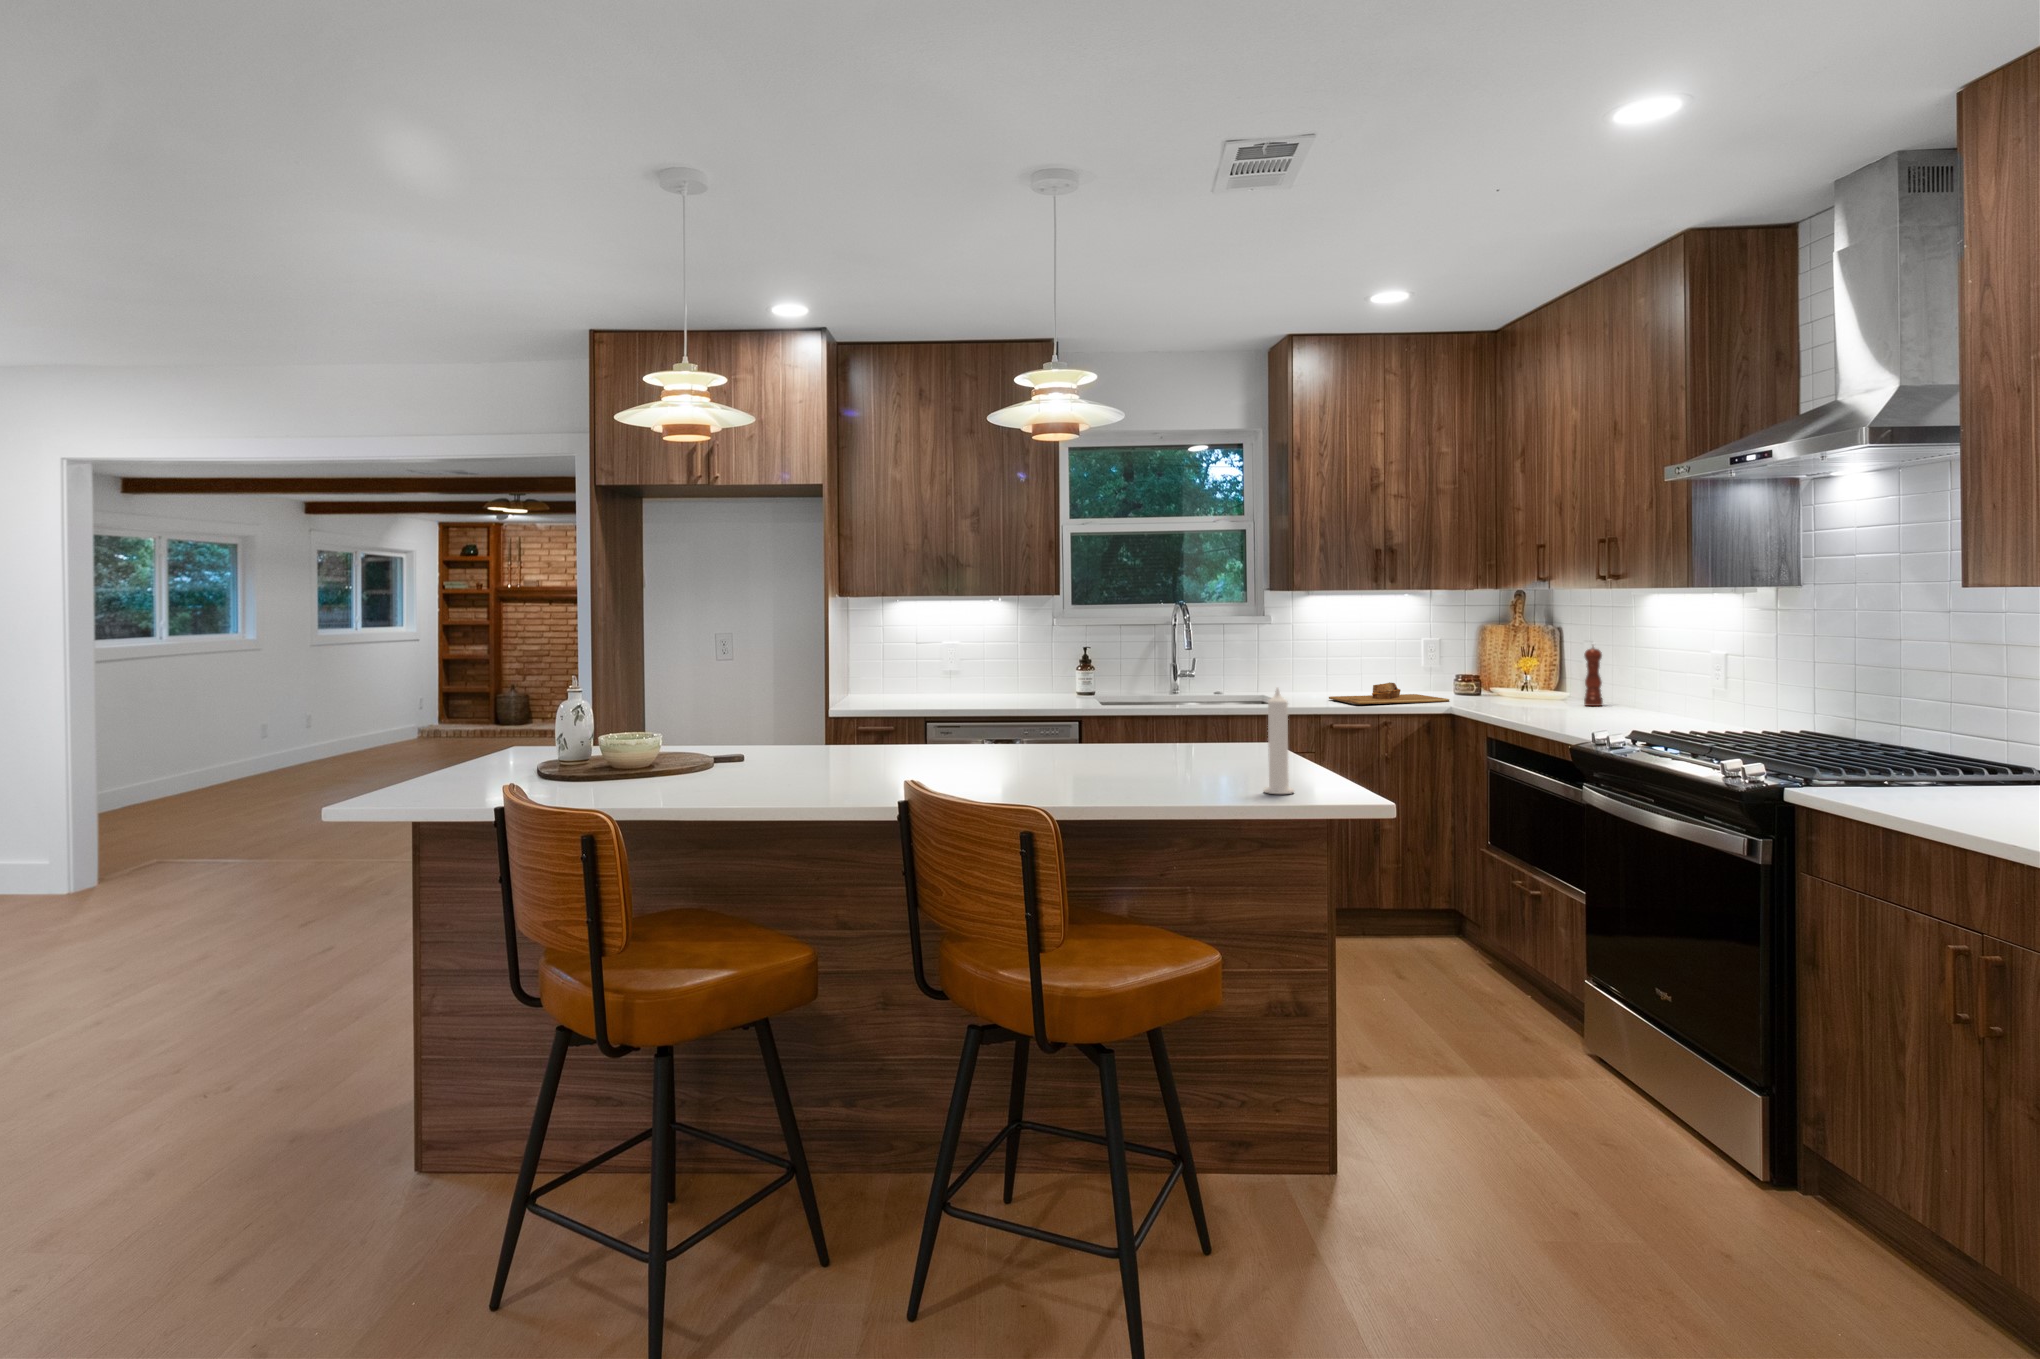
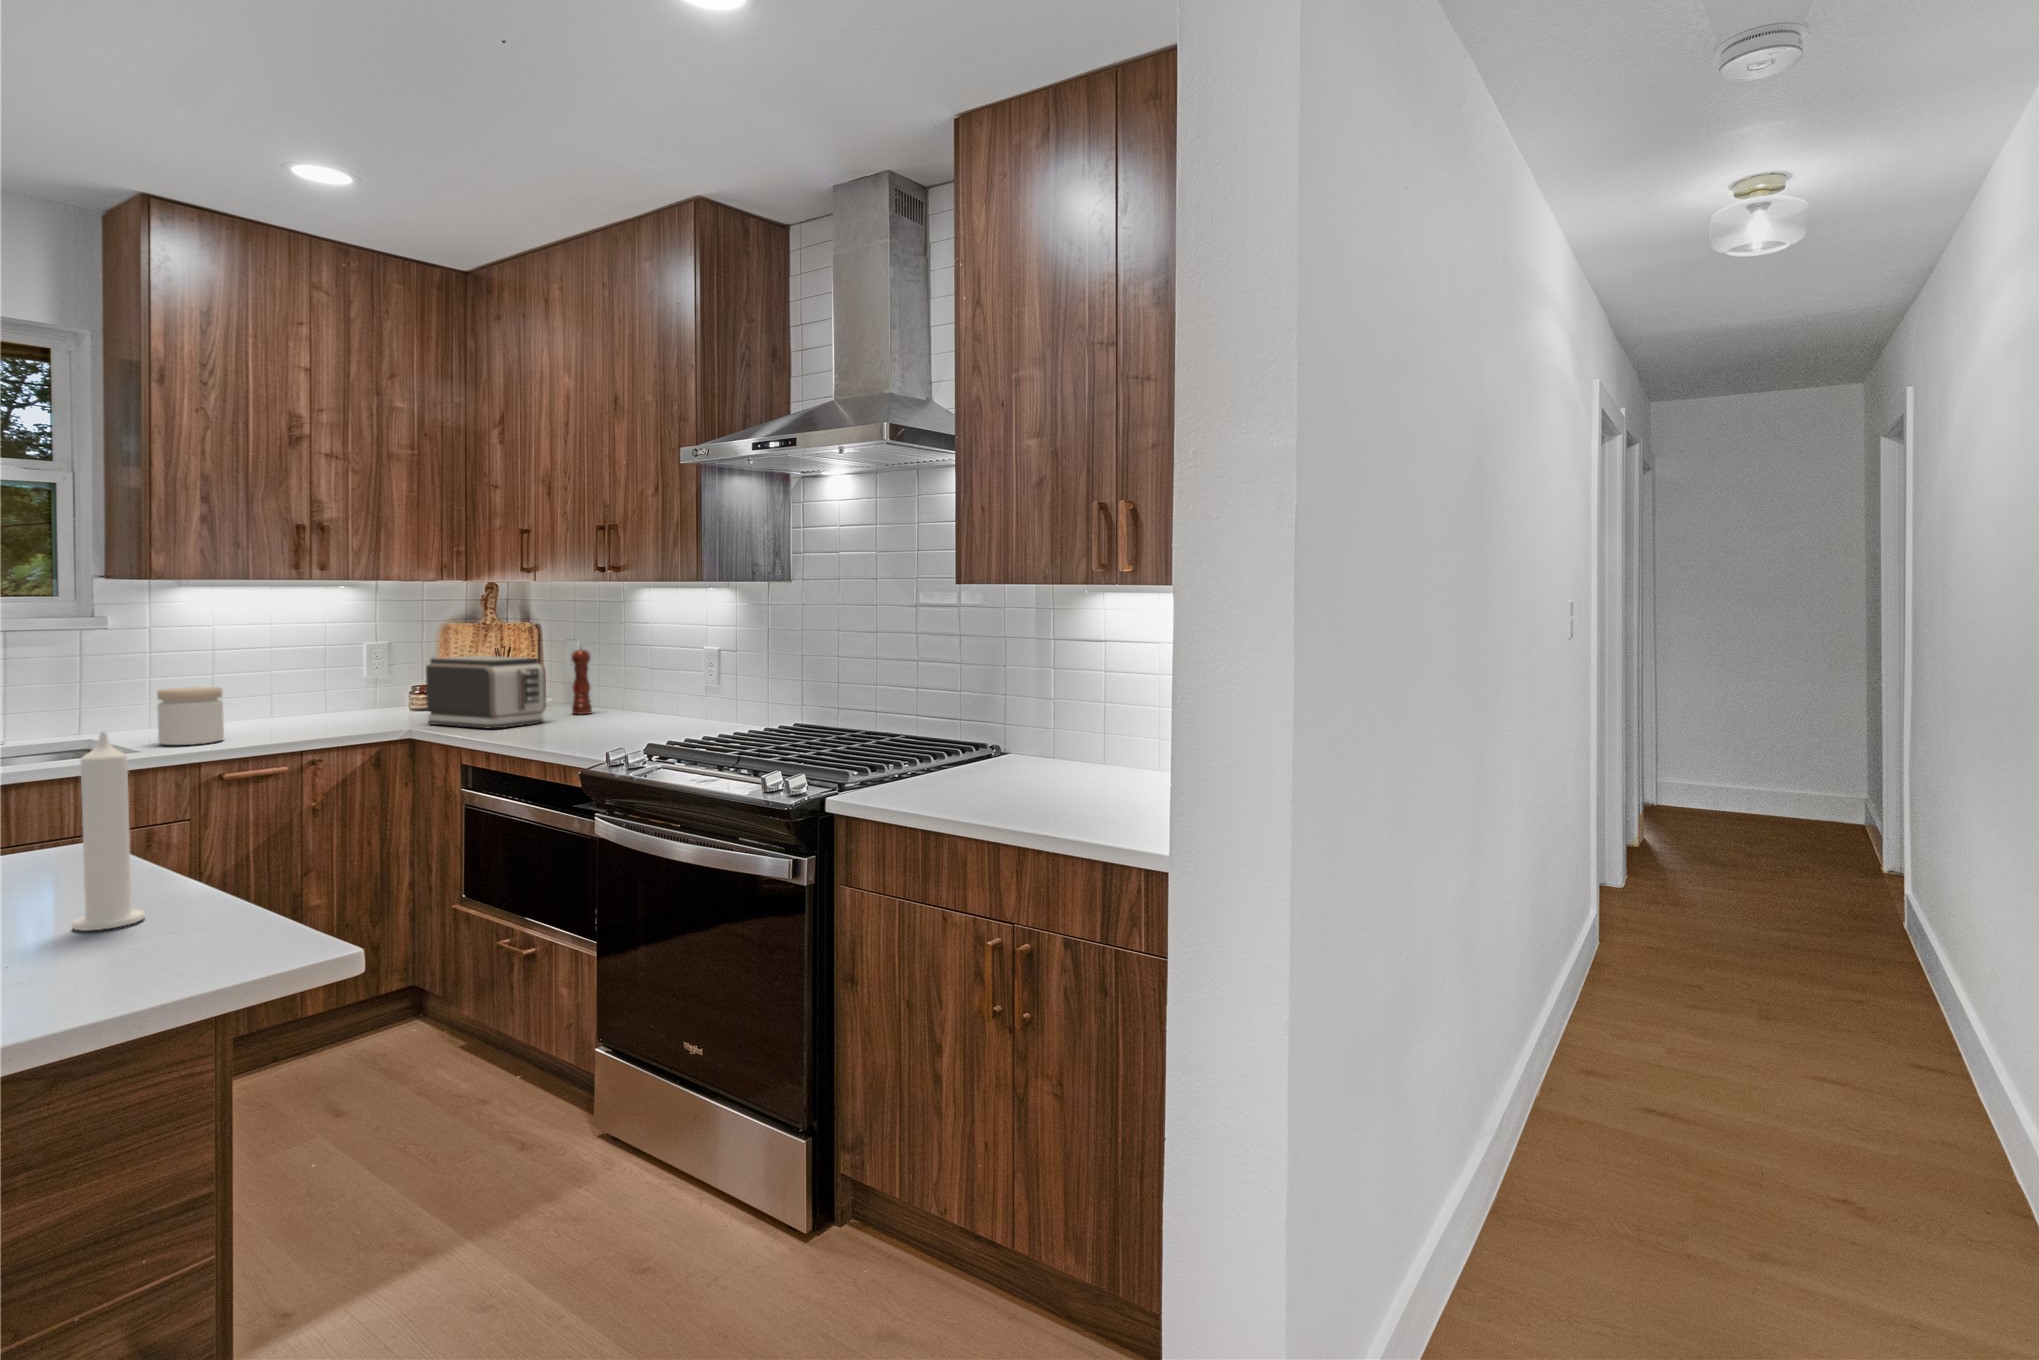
toaster: none [1464,652,1559,712] -> present [426,656,546,729]
jar: none [1293,670,1330,709] -> present [157,687,224,745]
cutting board: present [1329,682,1449,704] -> none [223,700,406,733]

